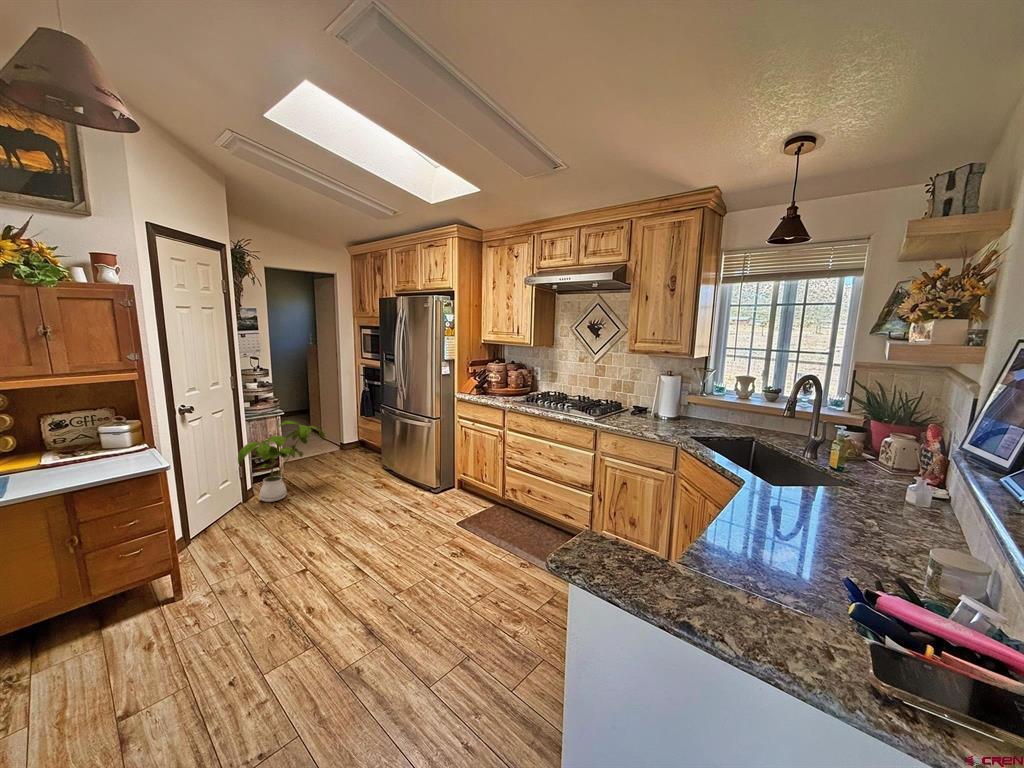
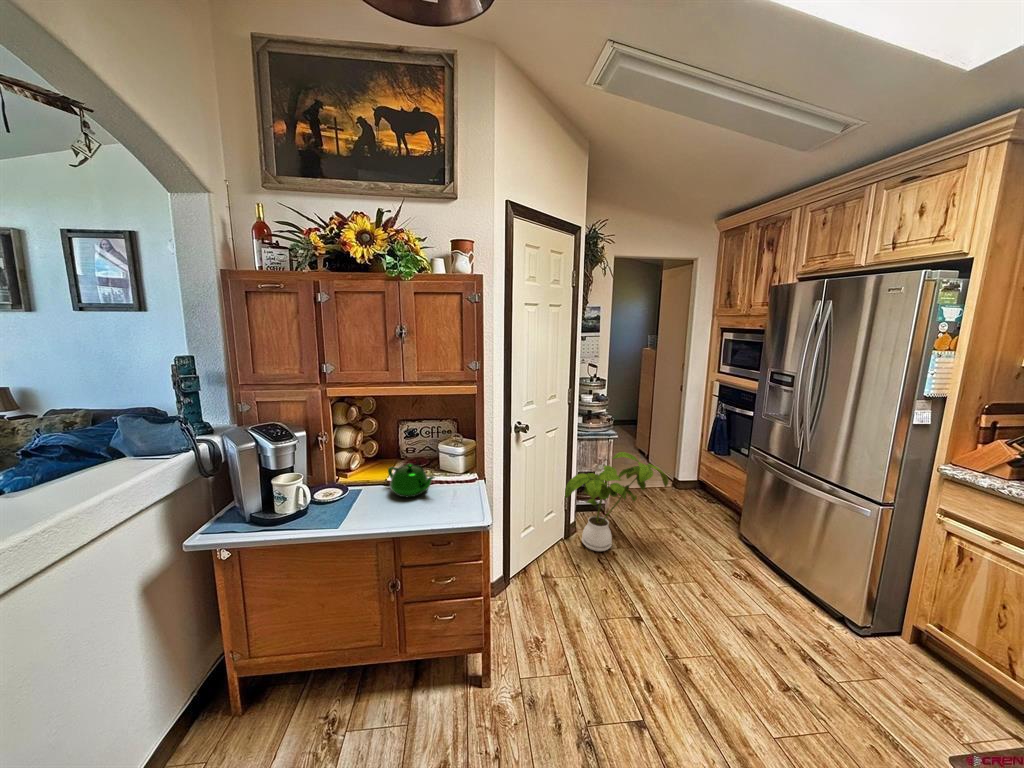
teapot: none [41,442,107,470] -> present [388,463,435,497]

